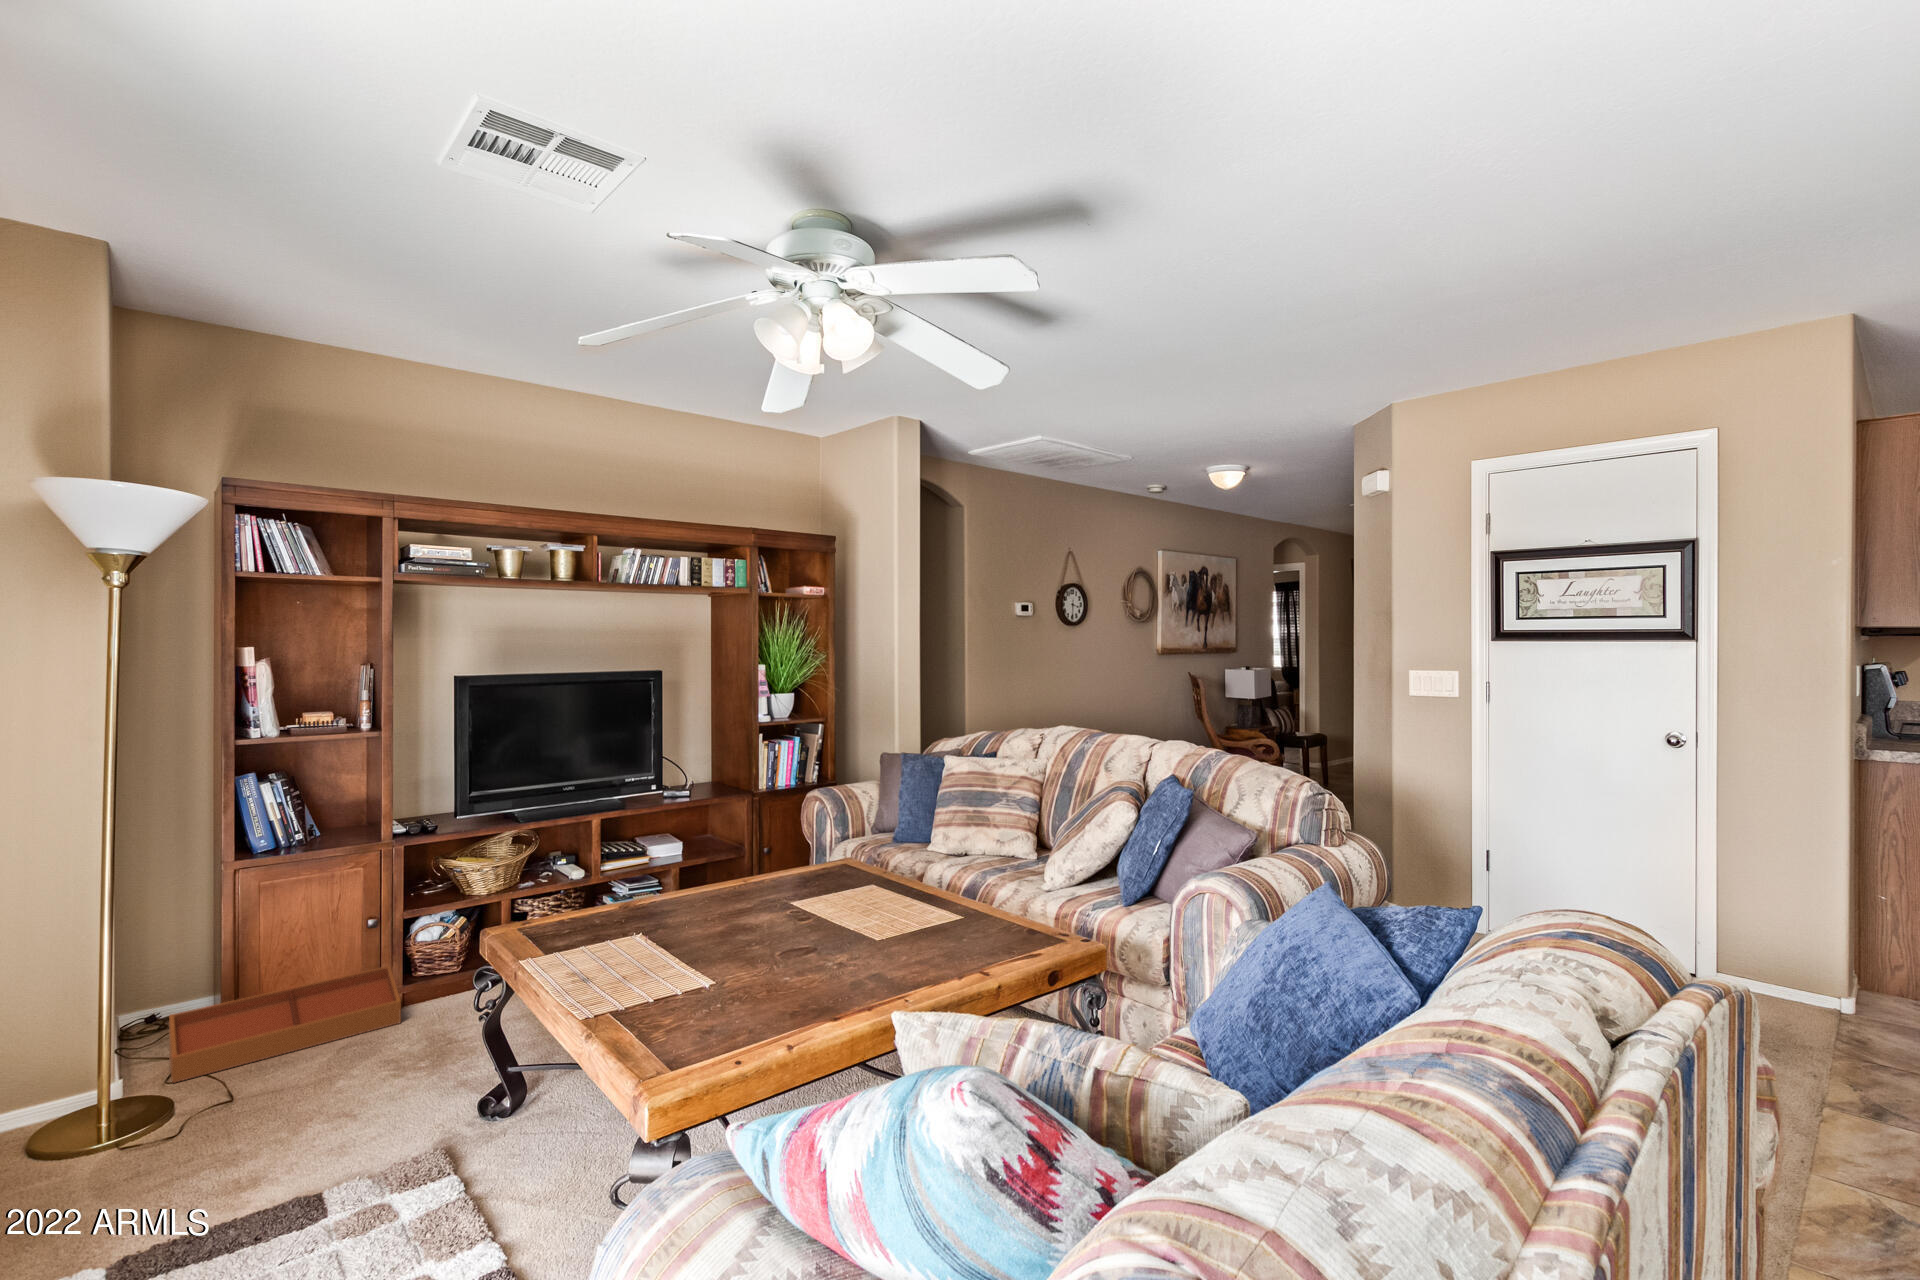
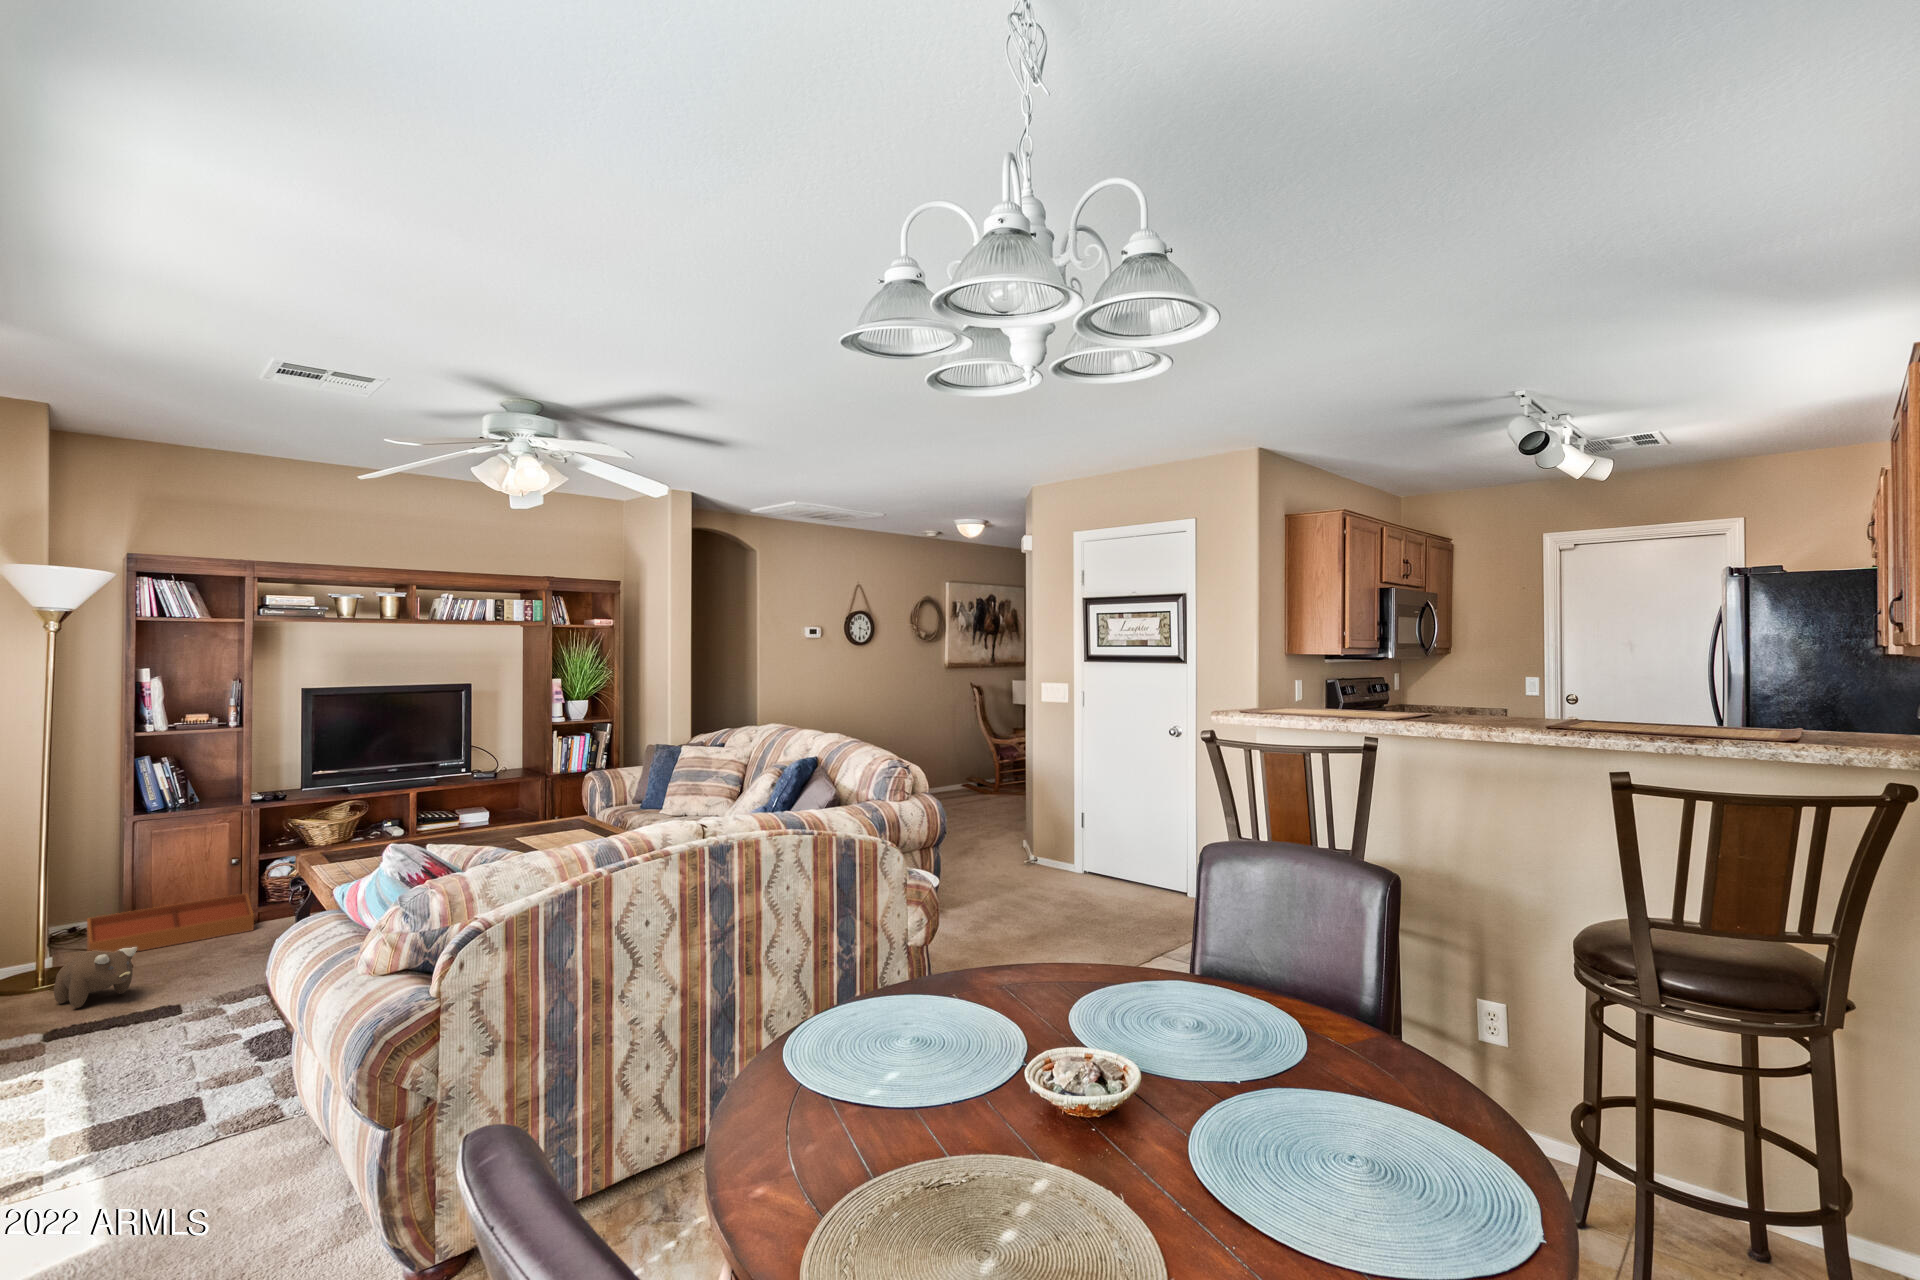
plush toy: none [113,1096,243,1205] -> present [54,947,137,1008]

